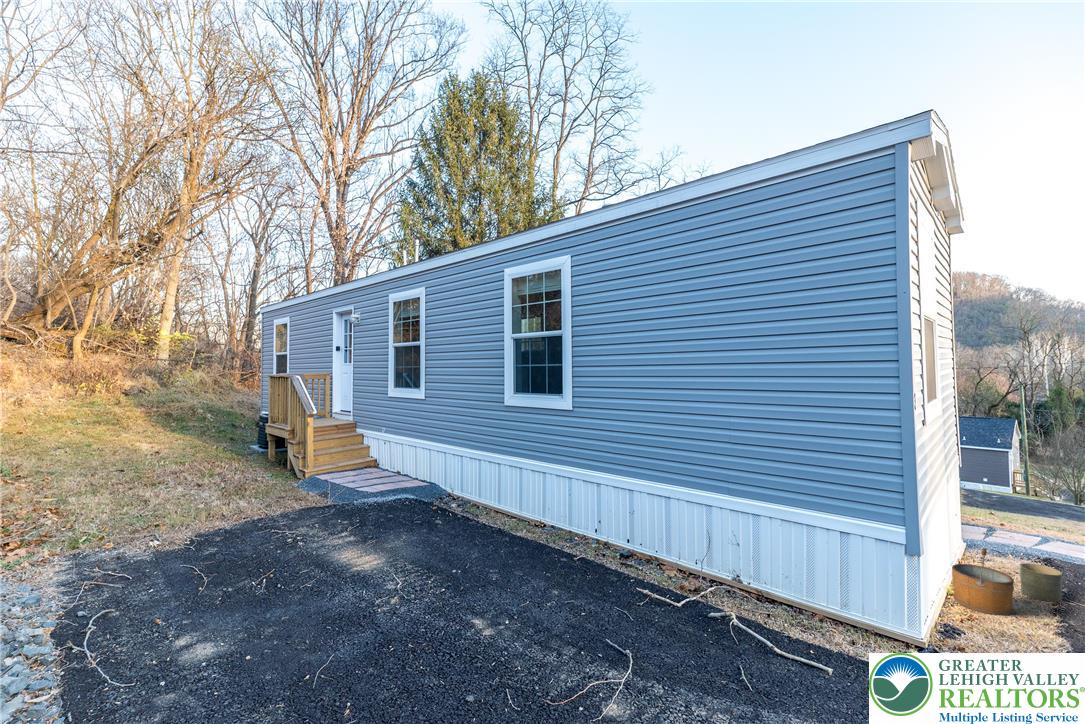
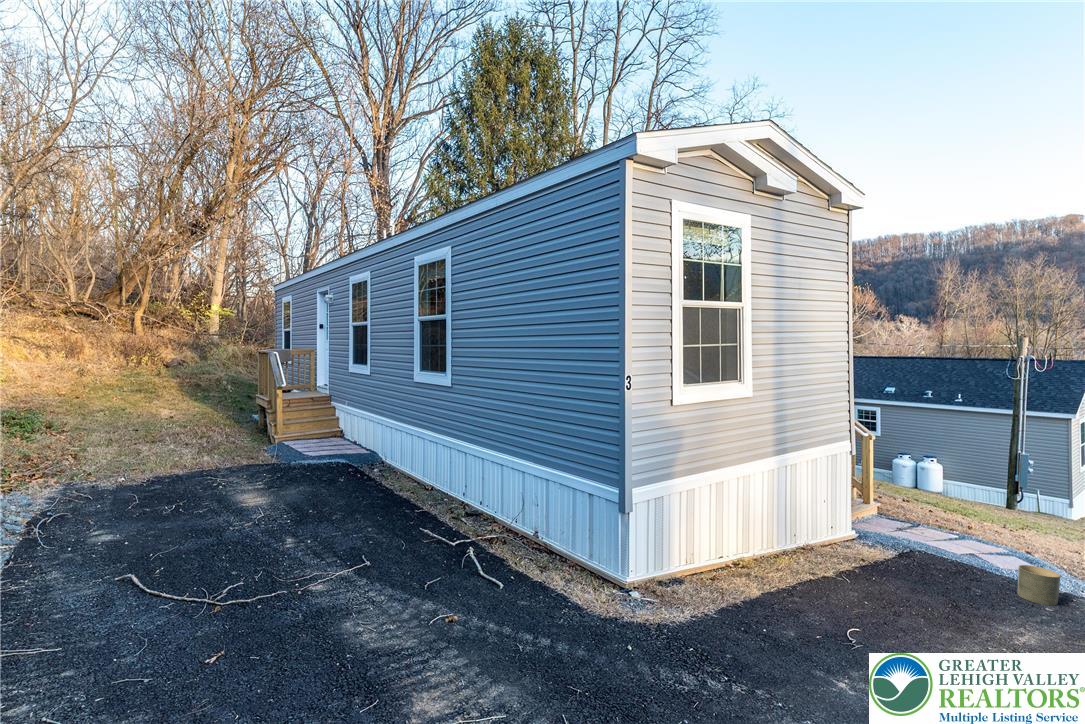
bucket: present [952,548,1014,616] -> none [951,547,1014,618]

